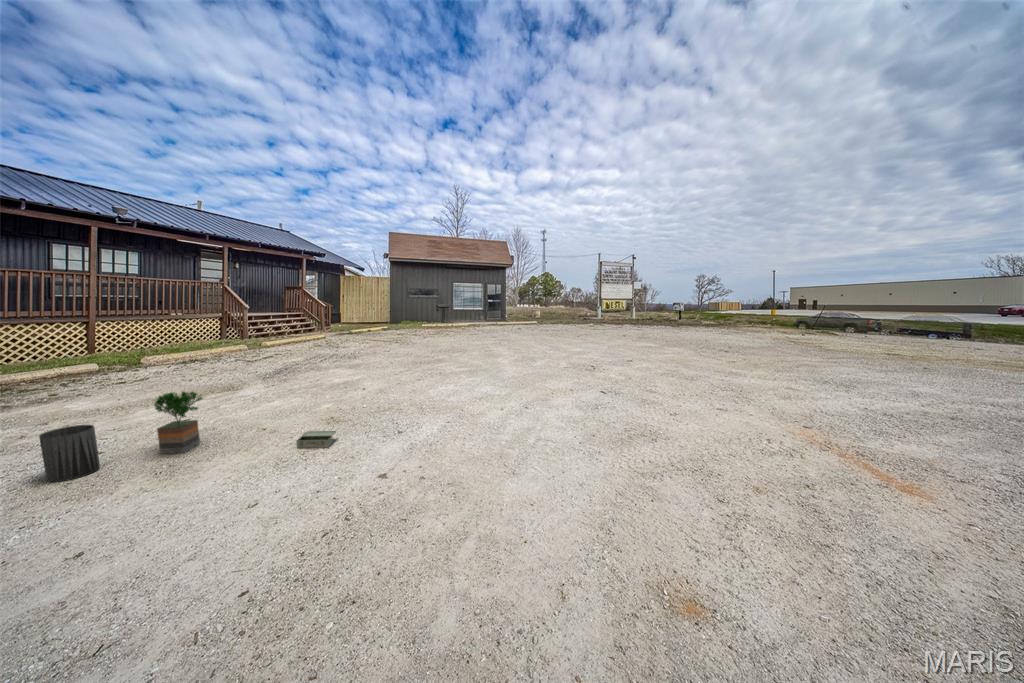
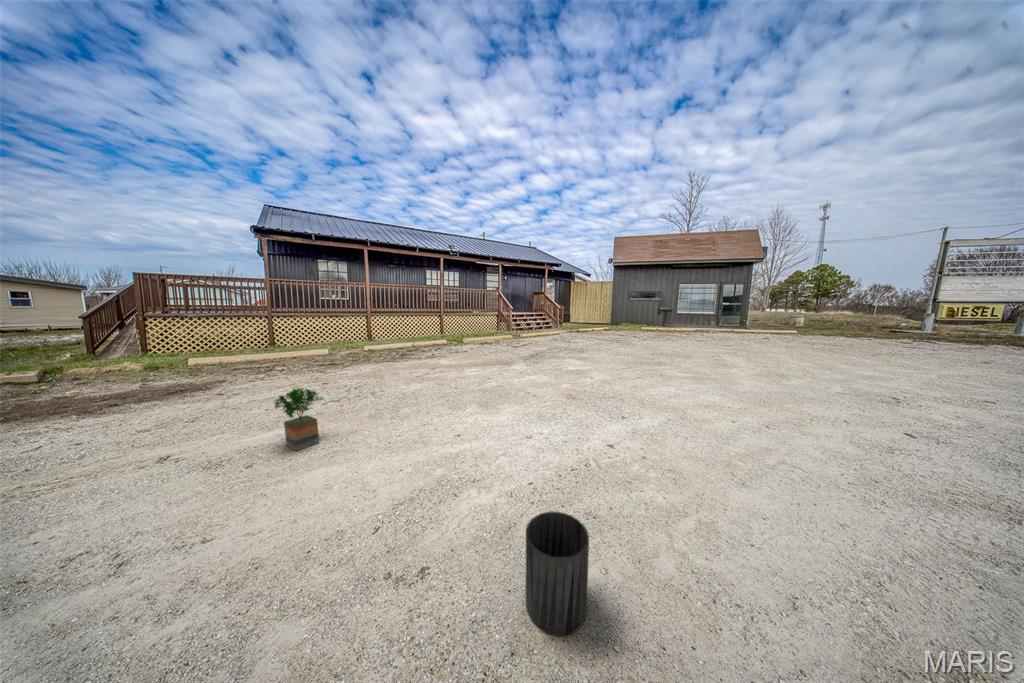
trash can: present [39,425,100,482] -> present [526,512,589,636]
toolbox: present [296,431,336,448] -> none [357,463,404,499]

